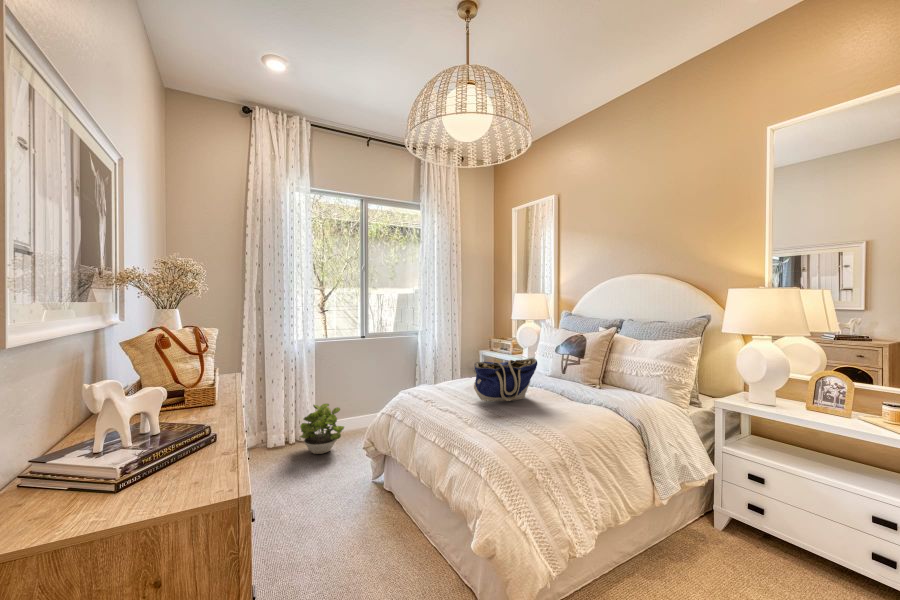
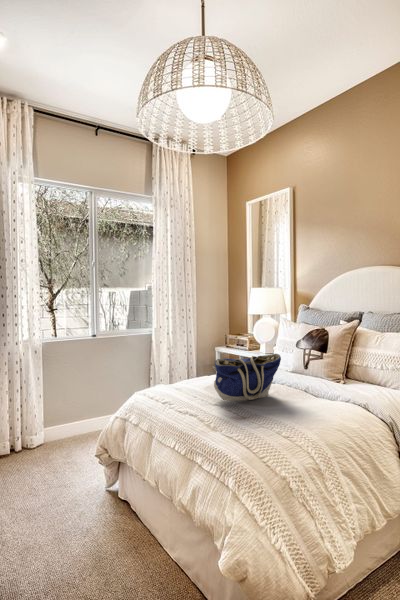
potted plant: present [300,404,344,454] -> none [28,406,76,460]

